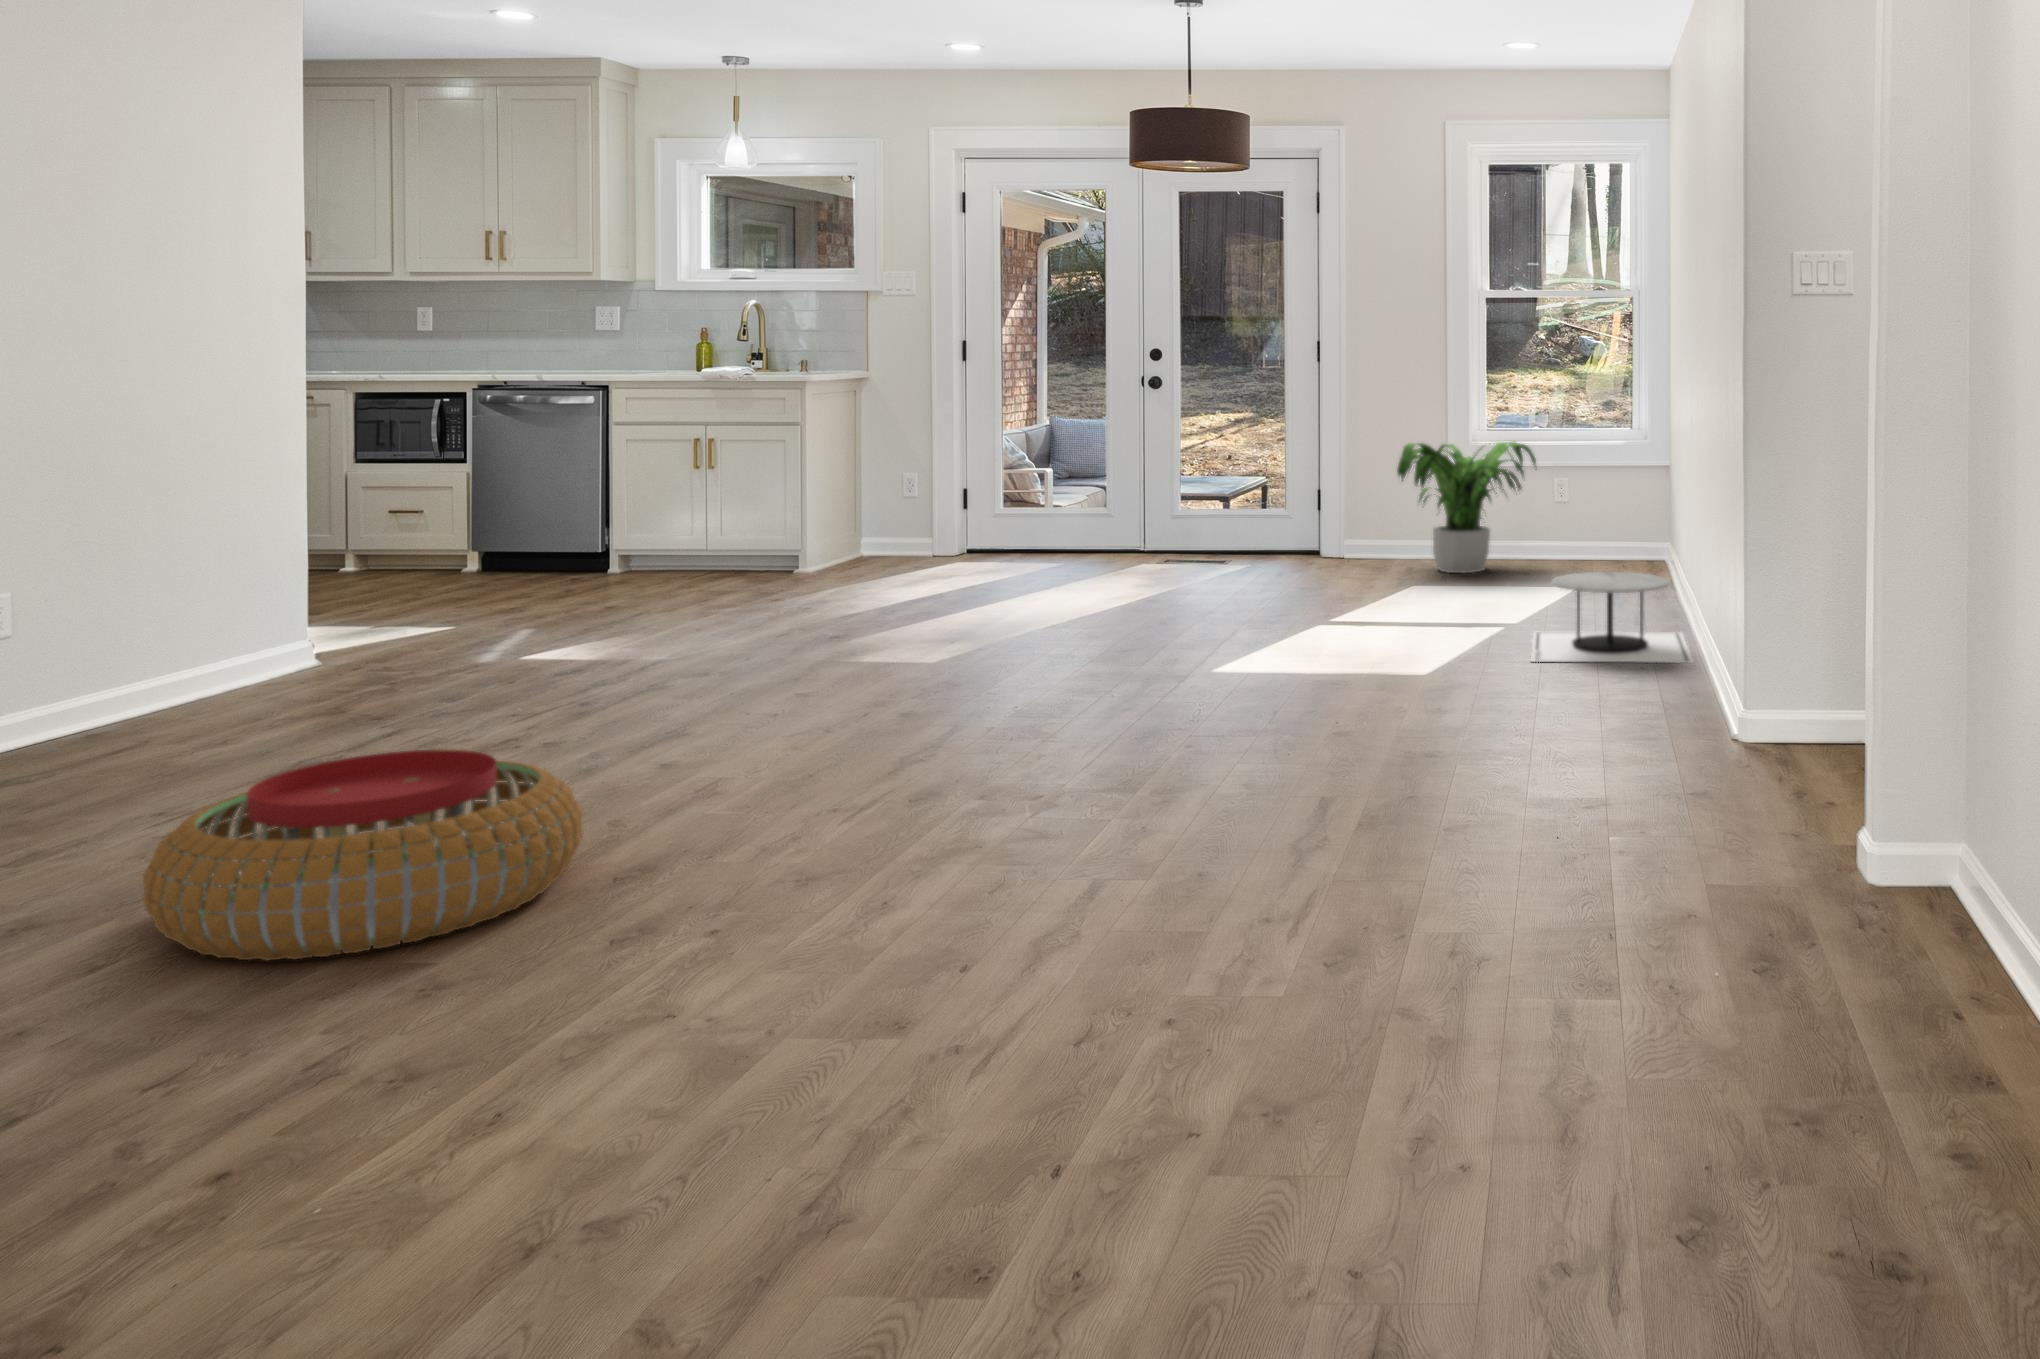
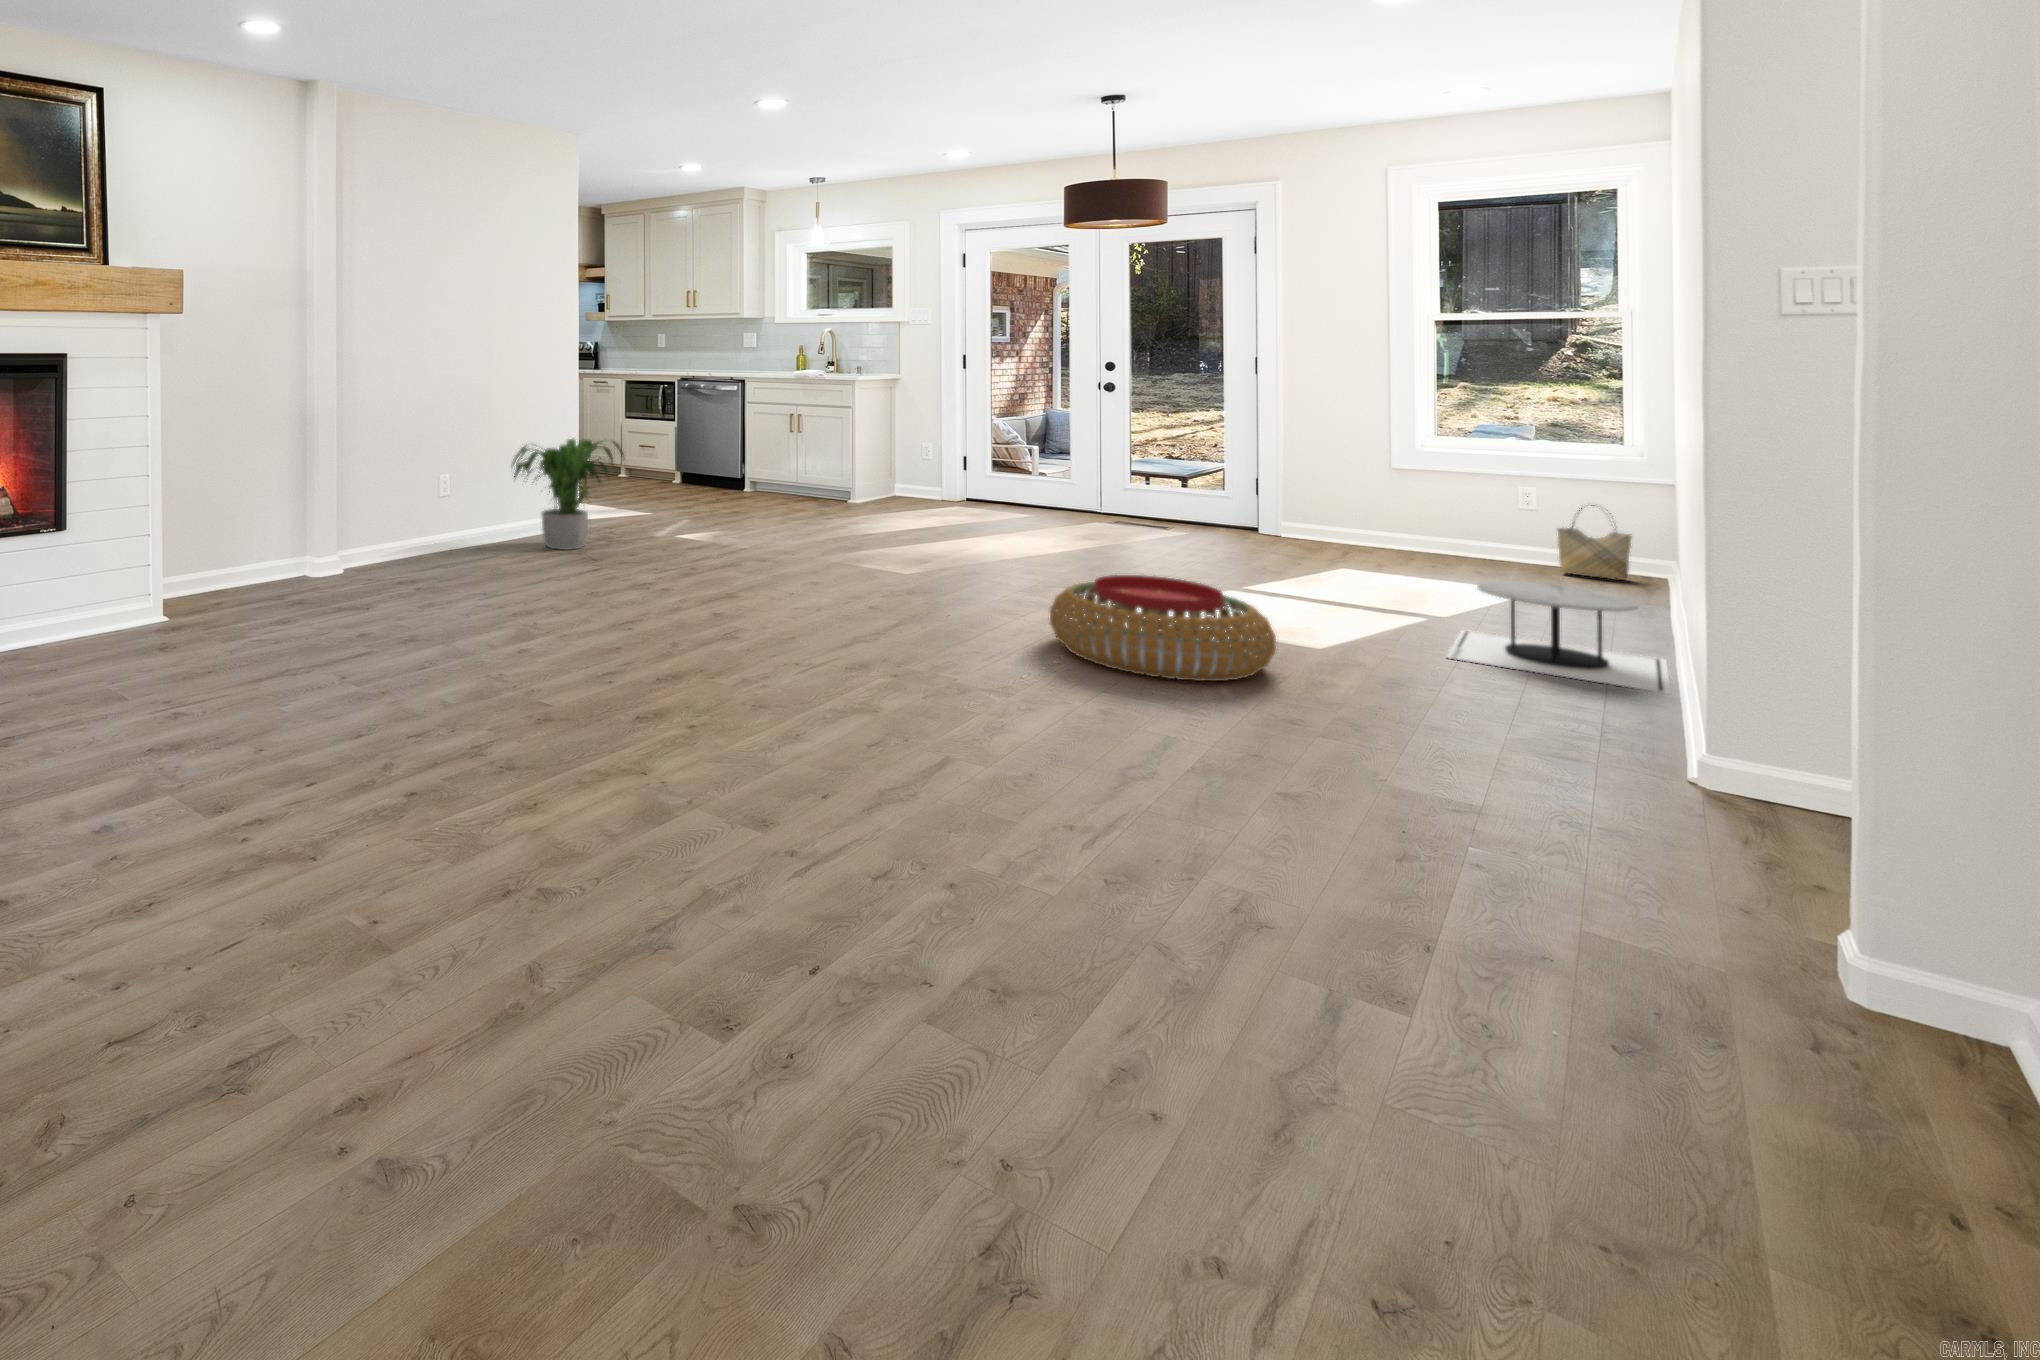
potted plant: present [1397,442,1536,573] -> present [512,439,624,550]
woven basket: none [1584,490,1639,565] -> present [1558,505,1631,580]
pouf: present [143,750,582,960] -> present [1050,575,1276,681]

